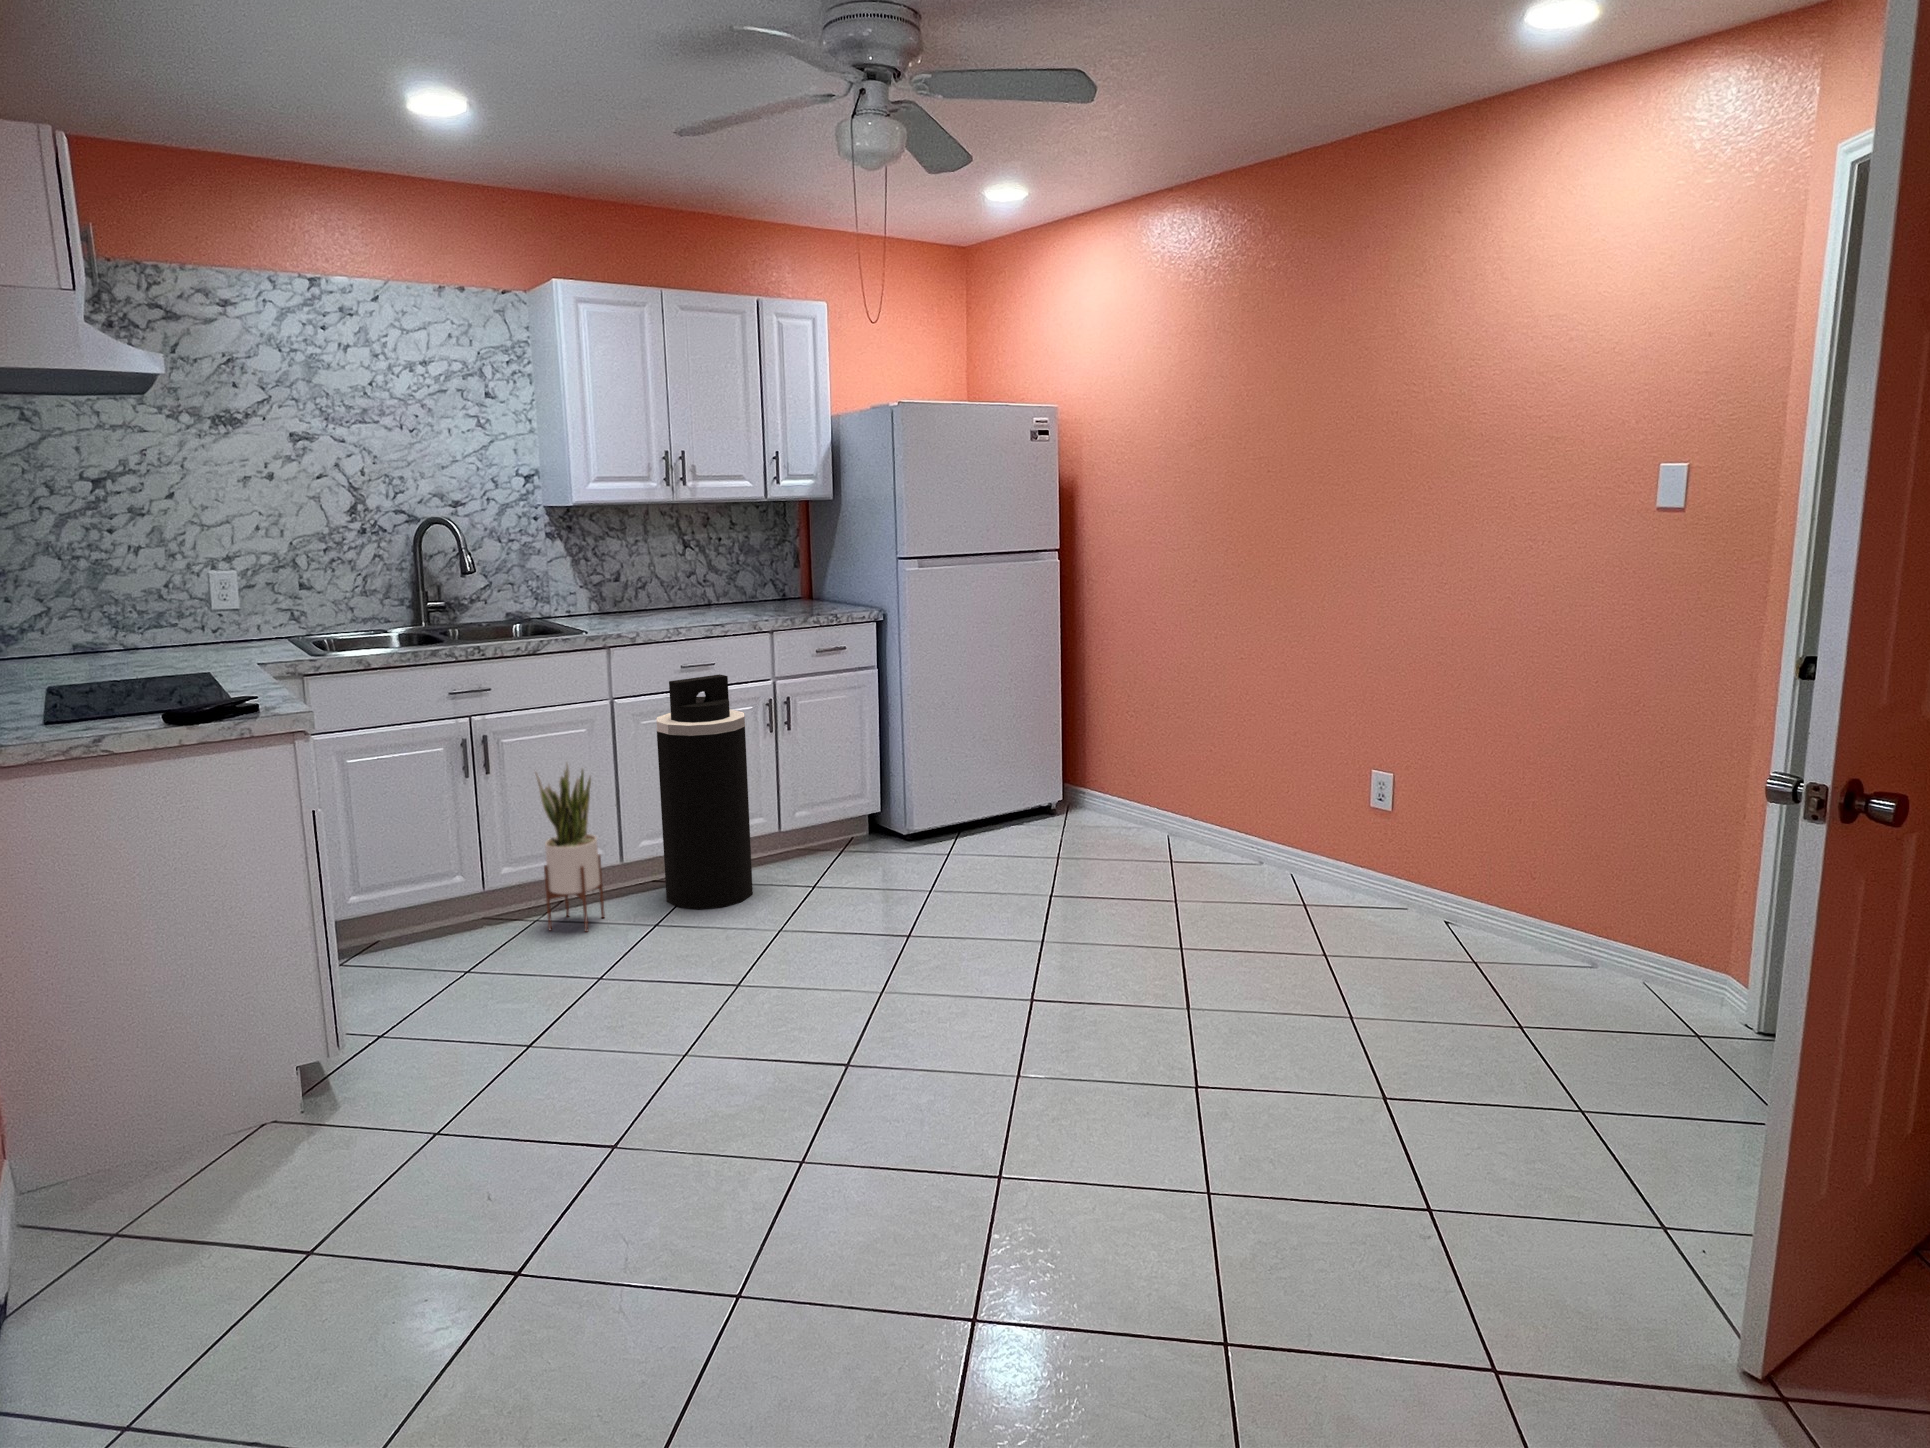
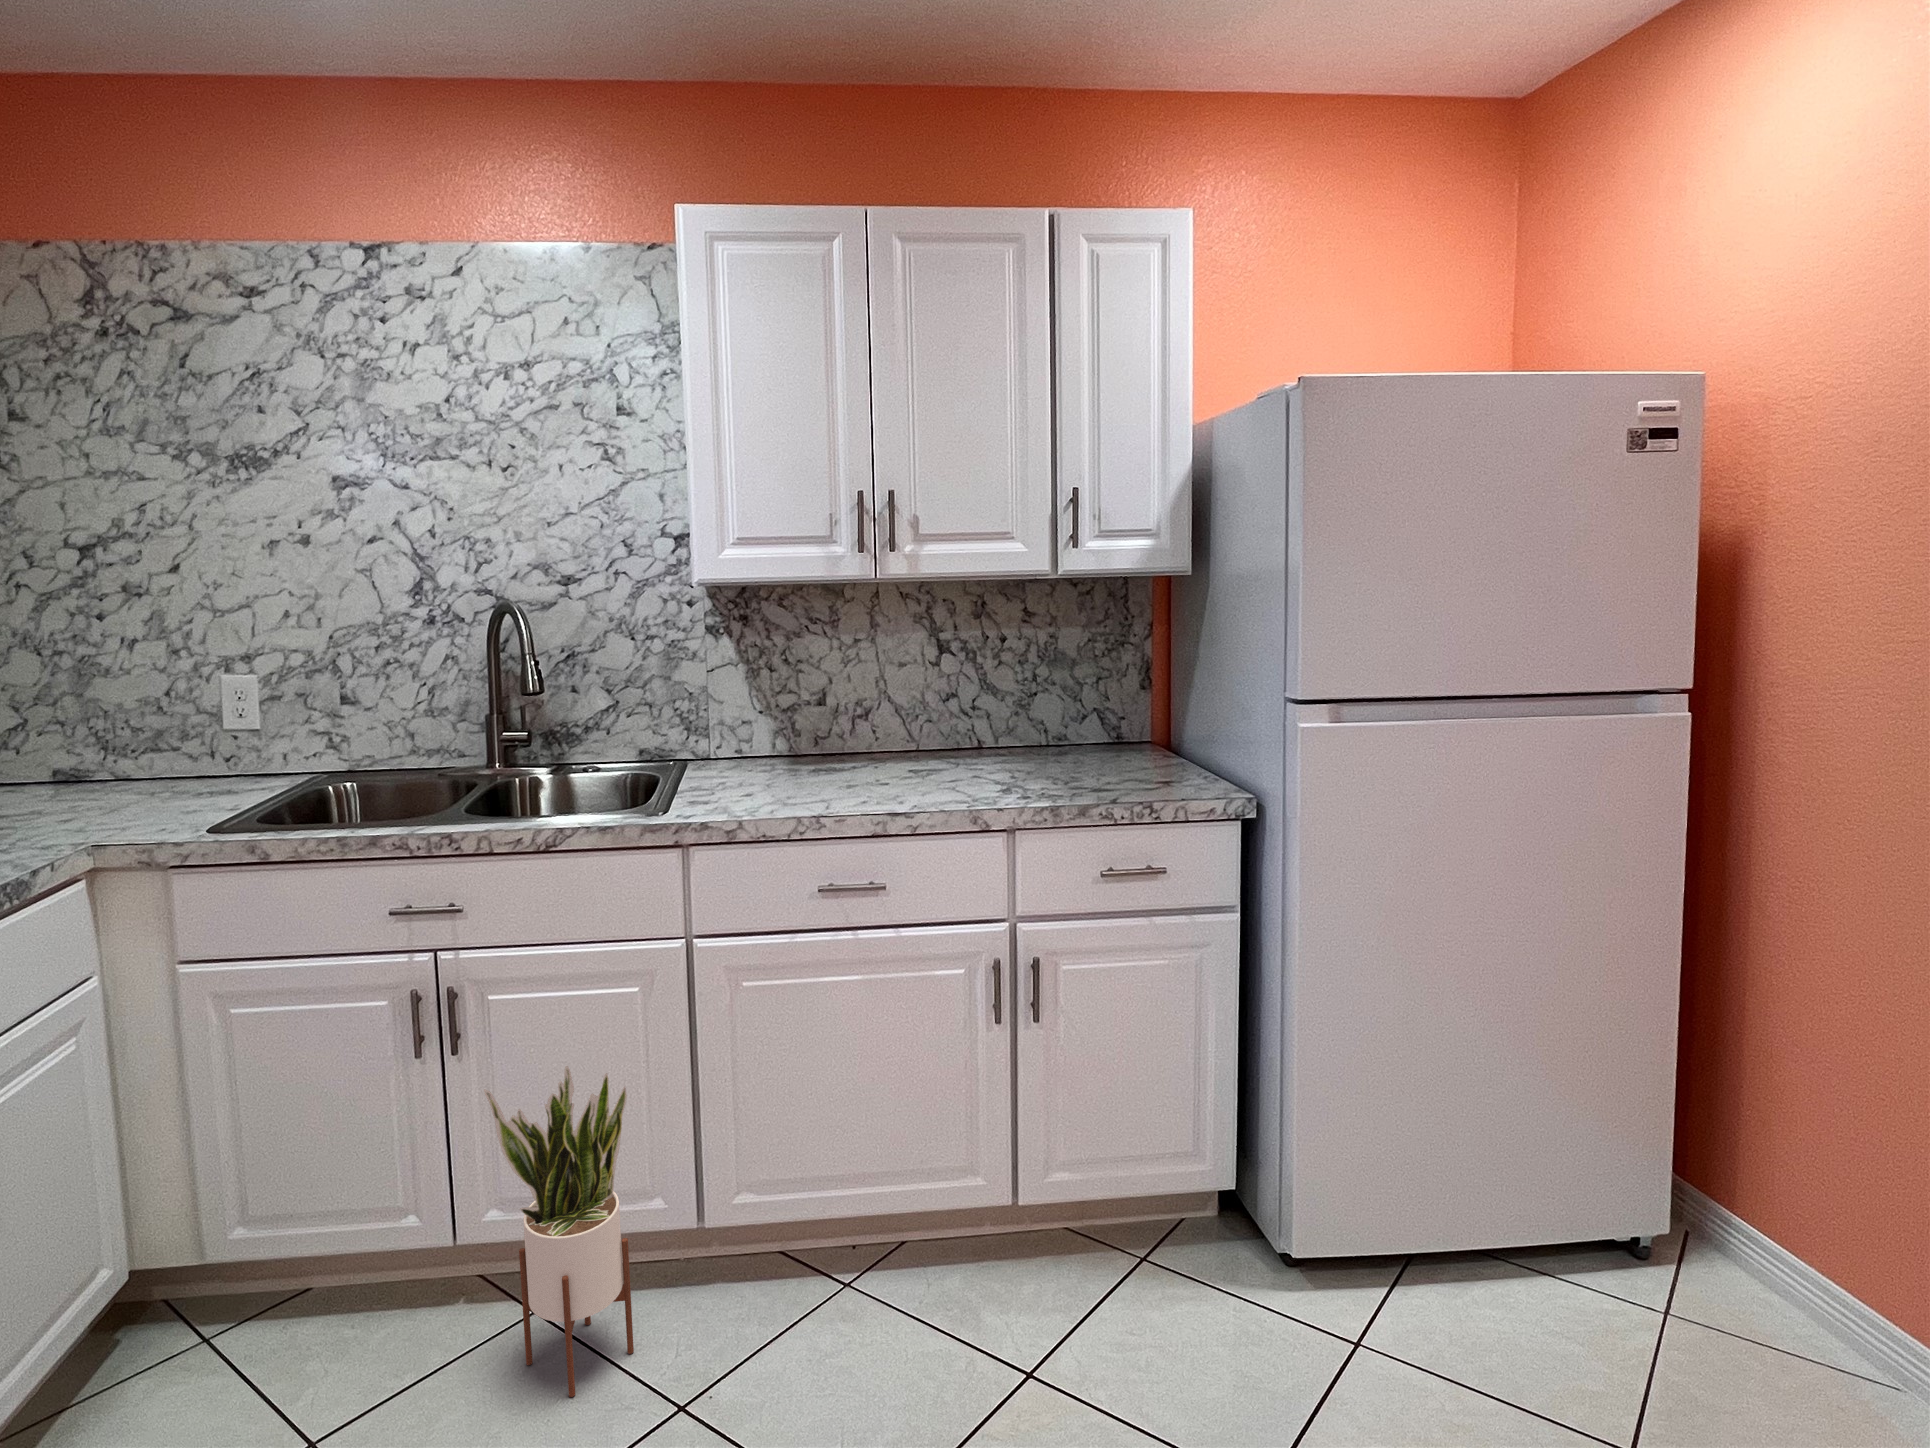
trash can: present [657,674,753,909] -> none [746,921,924,1401]

